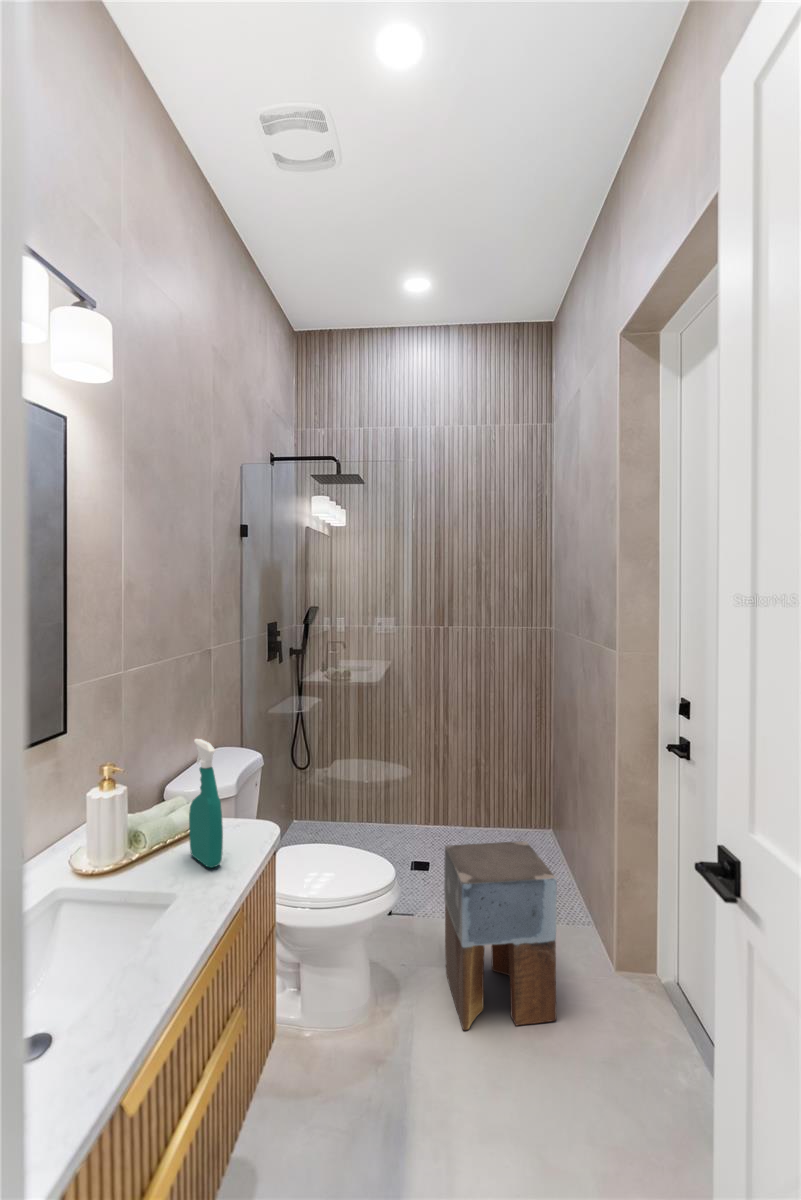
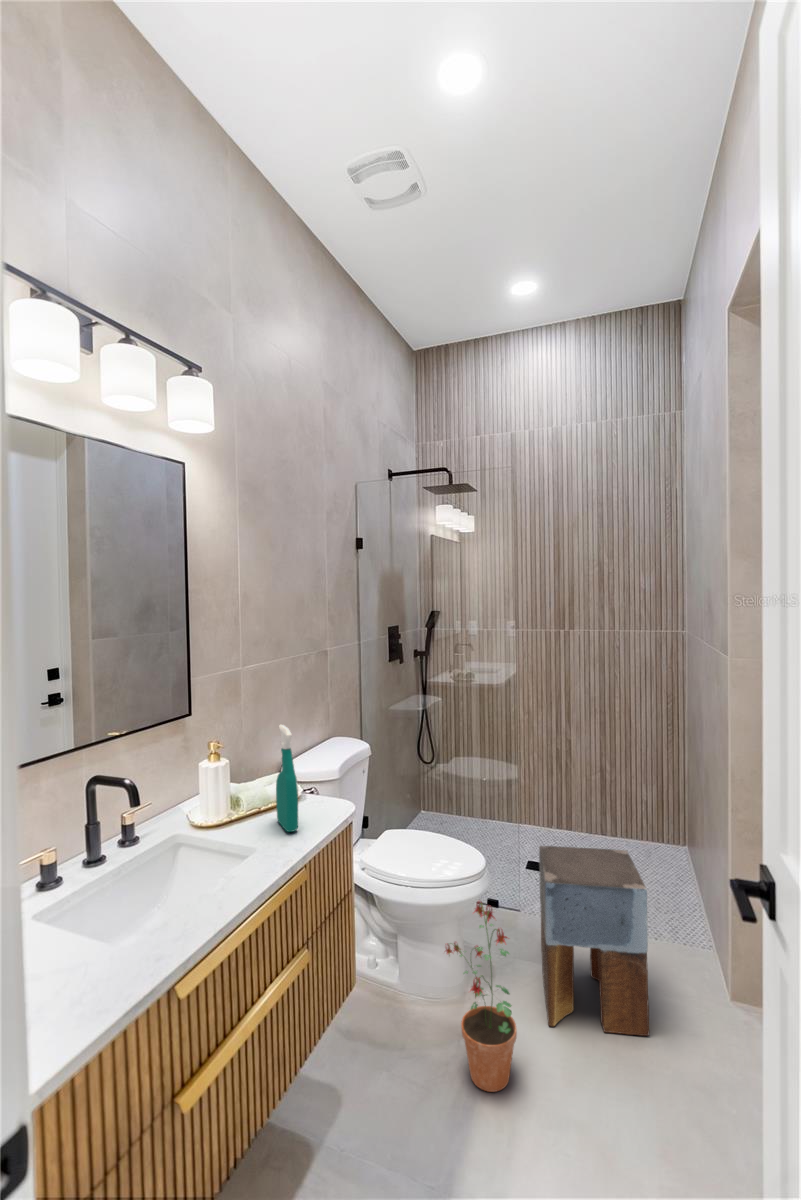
potted plant: none [364,912,450,1116] -> present [446,901,517,1092]

